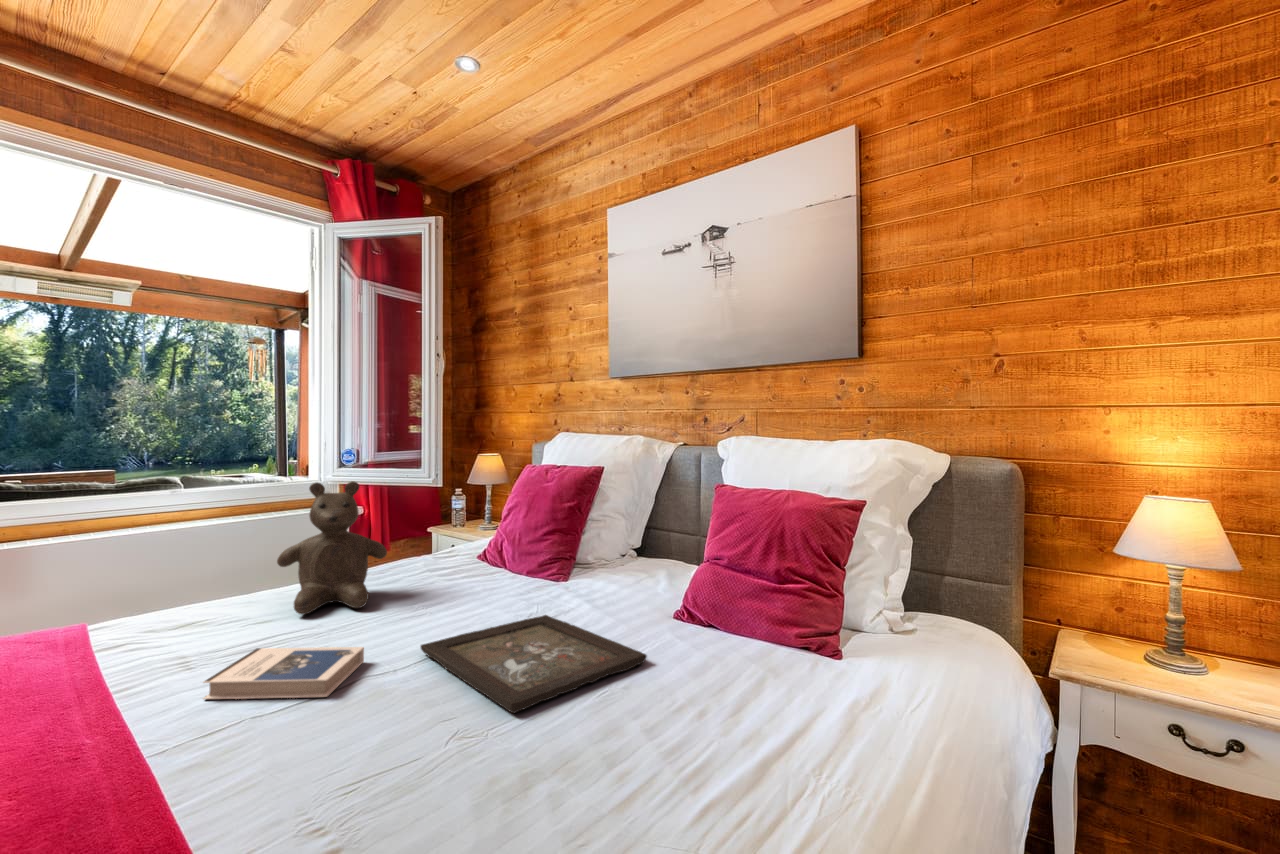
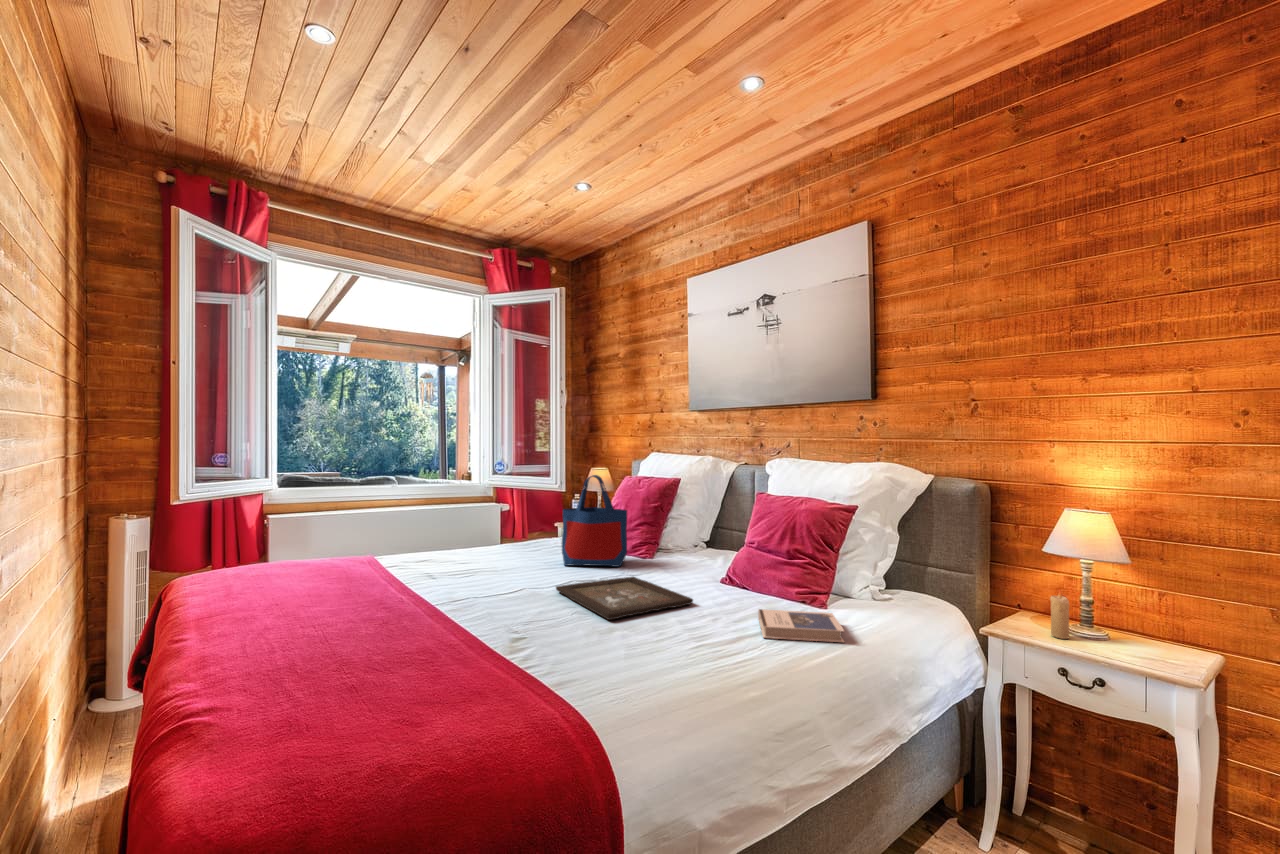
tote bag: none [434,464,534,600] -> present [562,475,627,567]
teddy bear: present [277,481,387,615] -> none [466,485,532,569]
candle: none [1140,609,1169,679] -> present [1050,590,1069,639]
hardback book: present [203,647,364,699] -> present [758,609,844,642]

